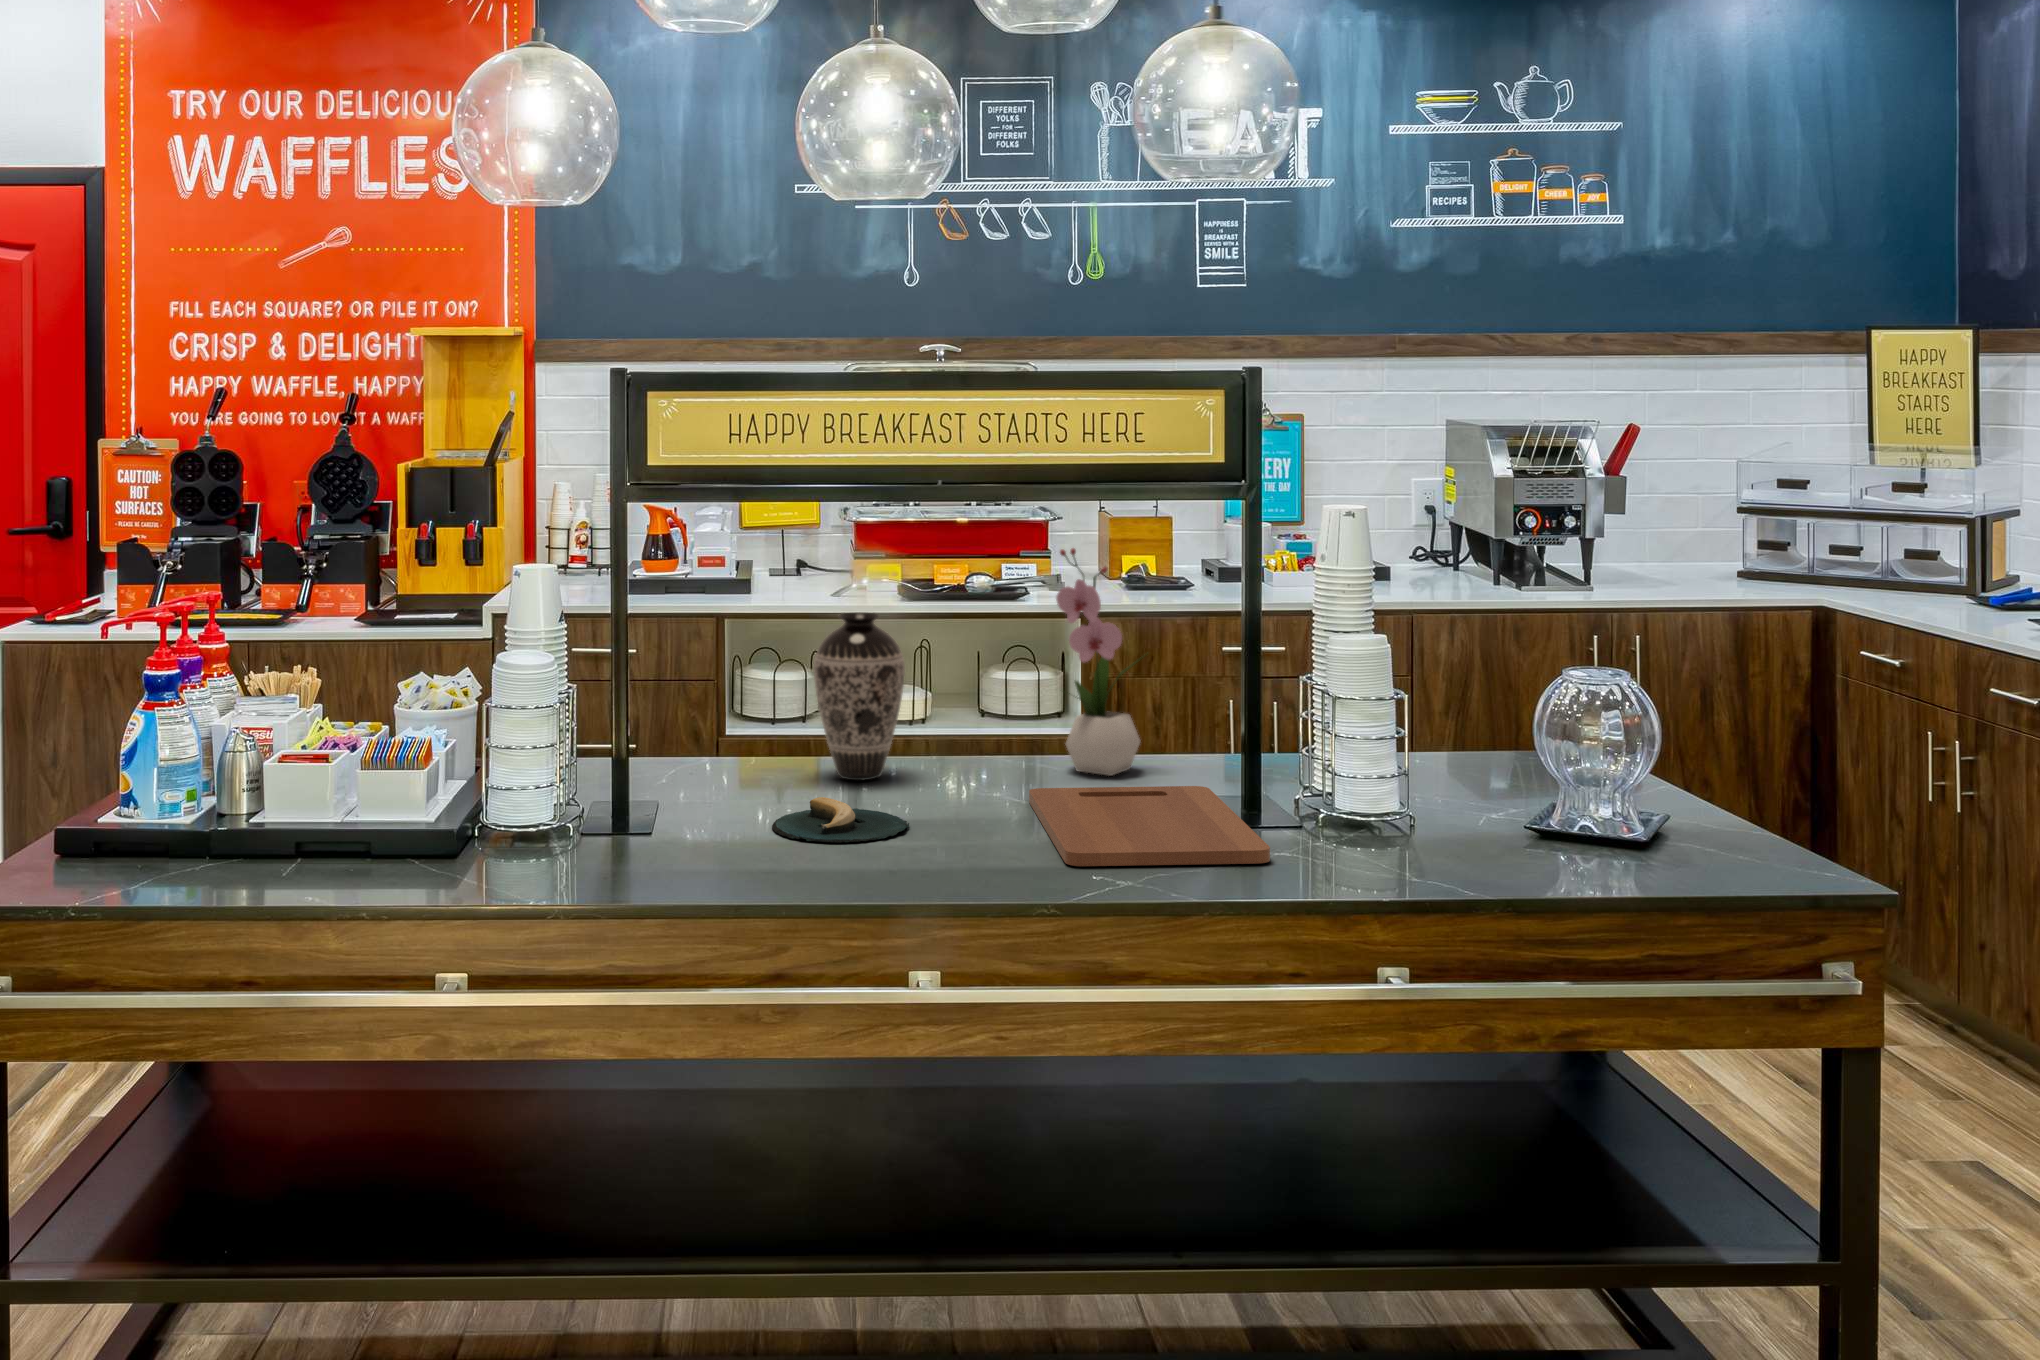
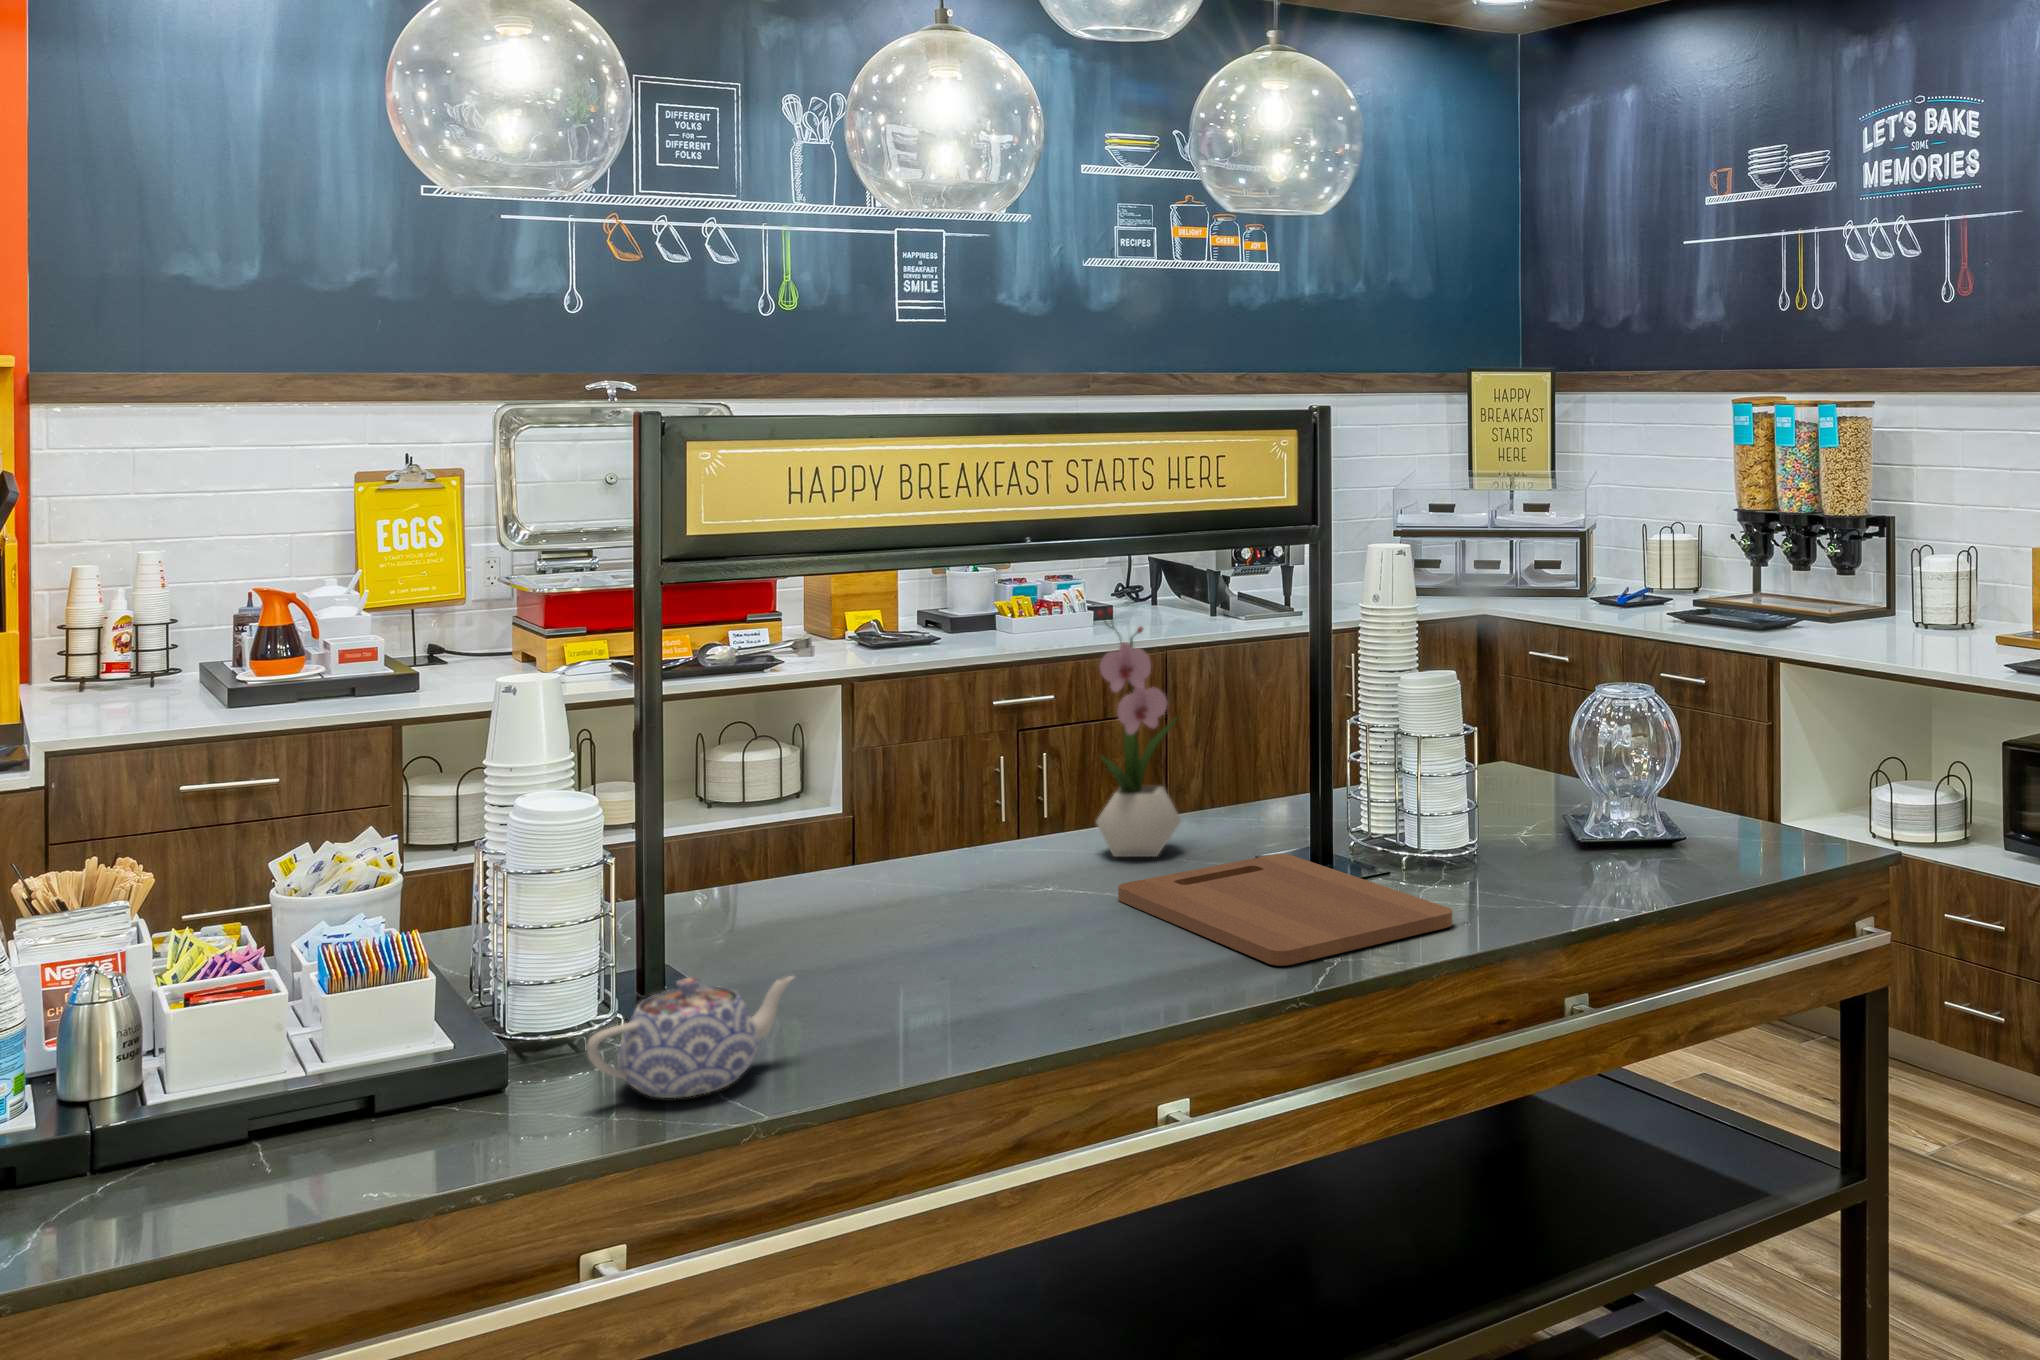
decorative vase: present [814,612,905,780] -> none [826,703,940,908]
teapot: none [502,785,659,868] -> present [586,976,794,1098]
banana: present [772,797,909,843] -> none [870,936,1045,995]

